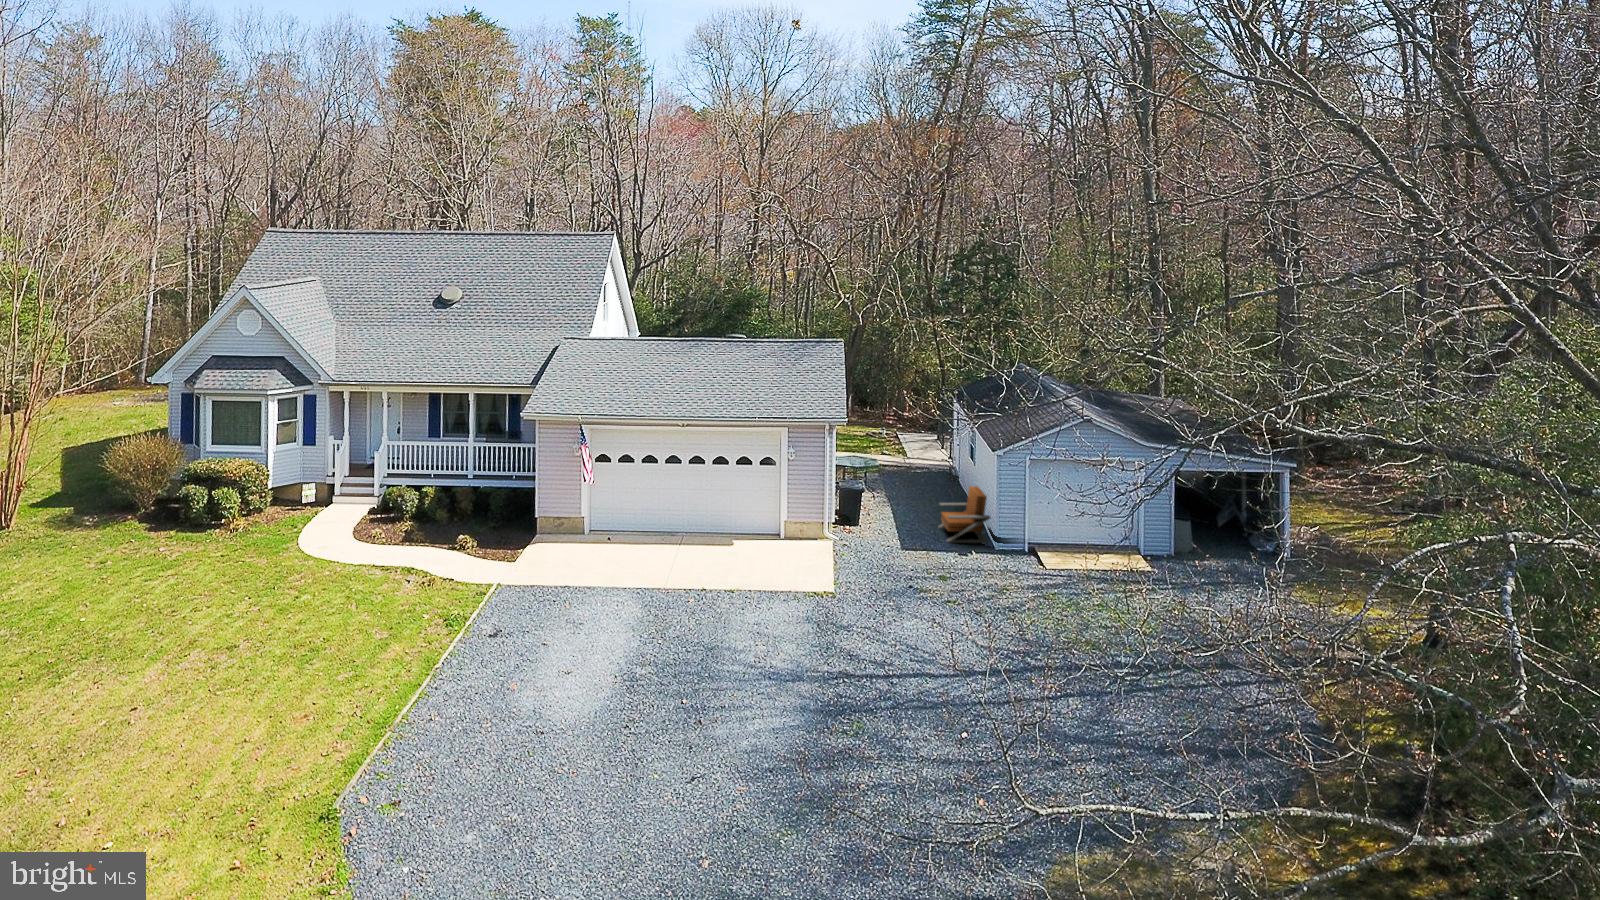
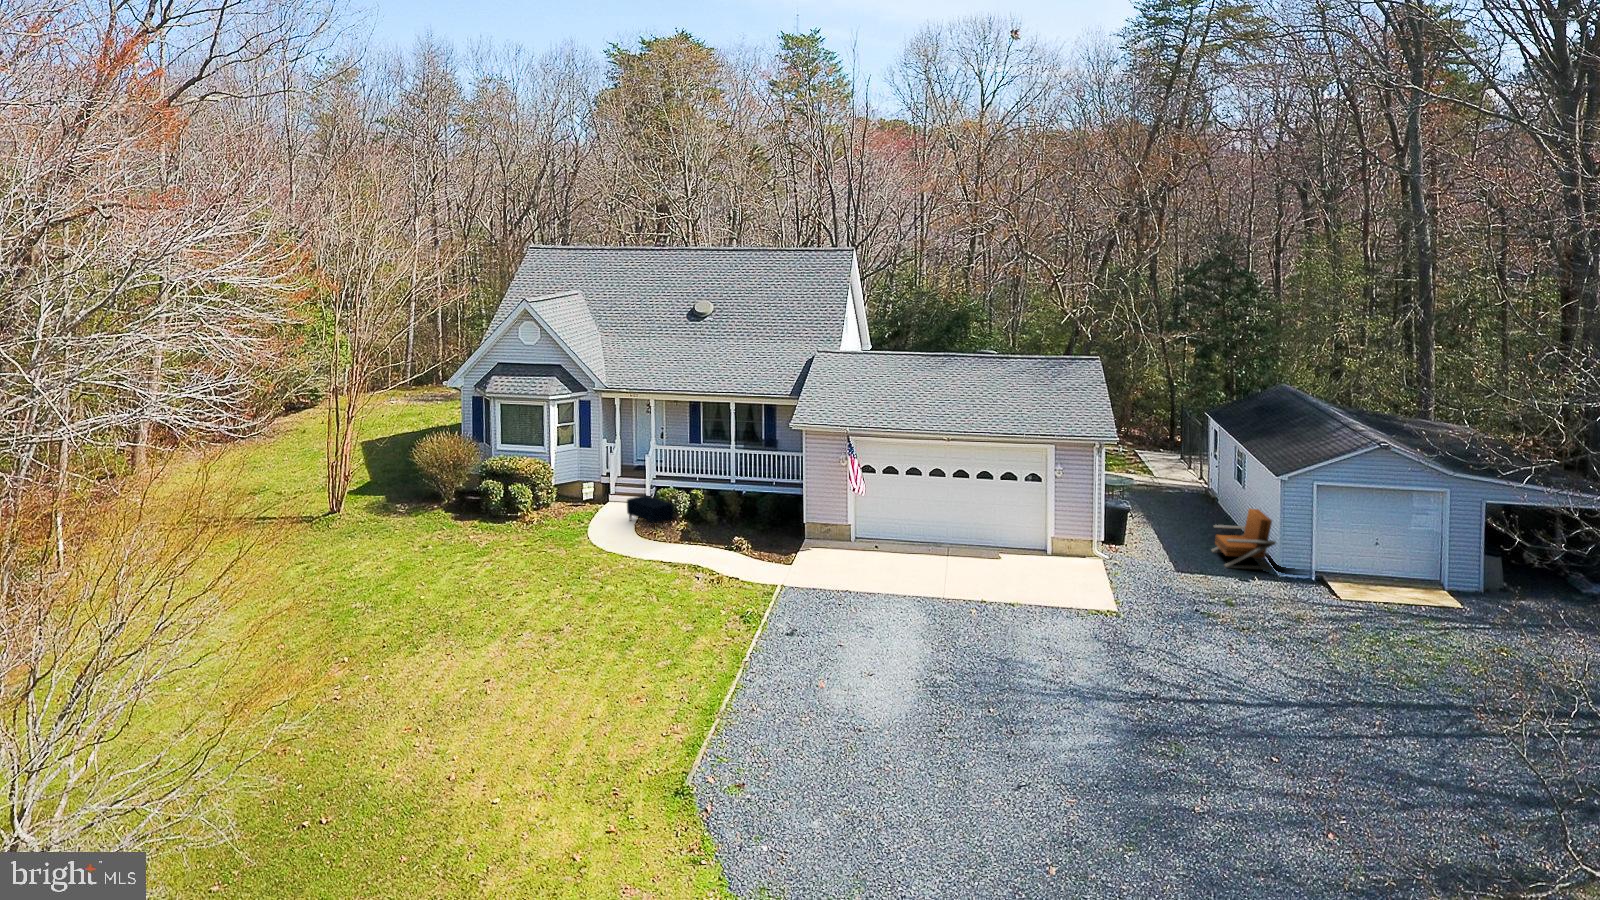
bench: none [355,494,406,531] -> present [627,495,673,529]

